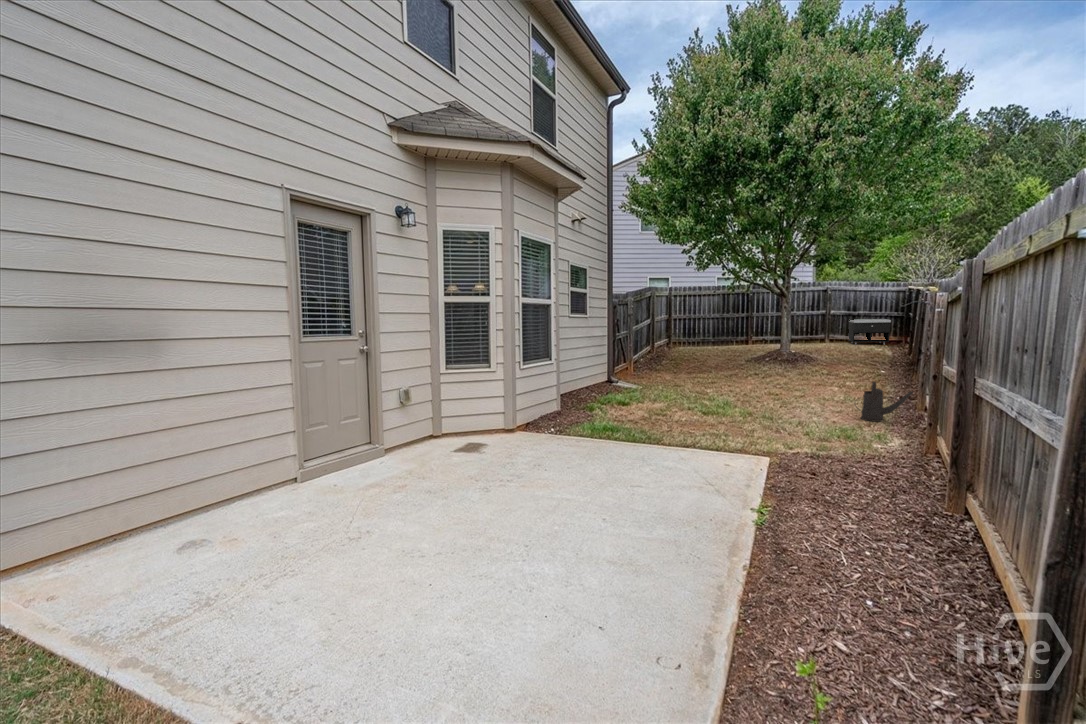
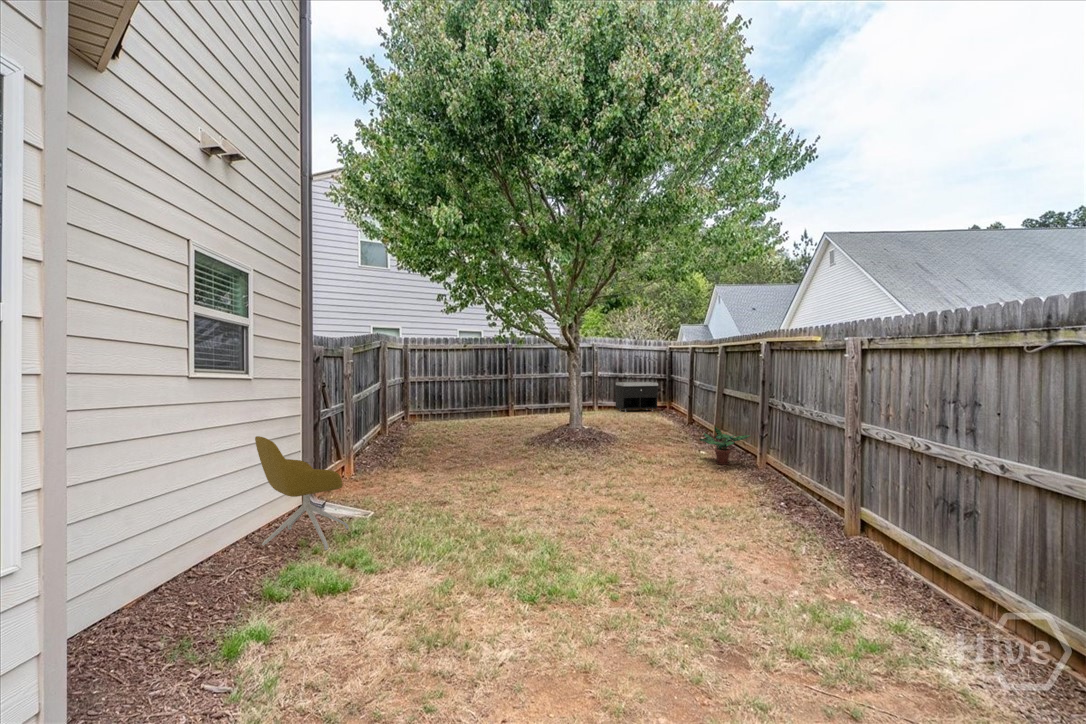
chair: none [590,342,629,393] -> present [255,436,349,550]
potted plant: none [872,350,916,378] -> present [699,427,751,465]
watering can: present [855,382,913,422] -> none [801,501,898,581]

